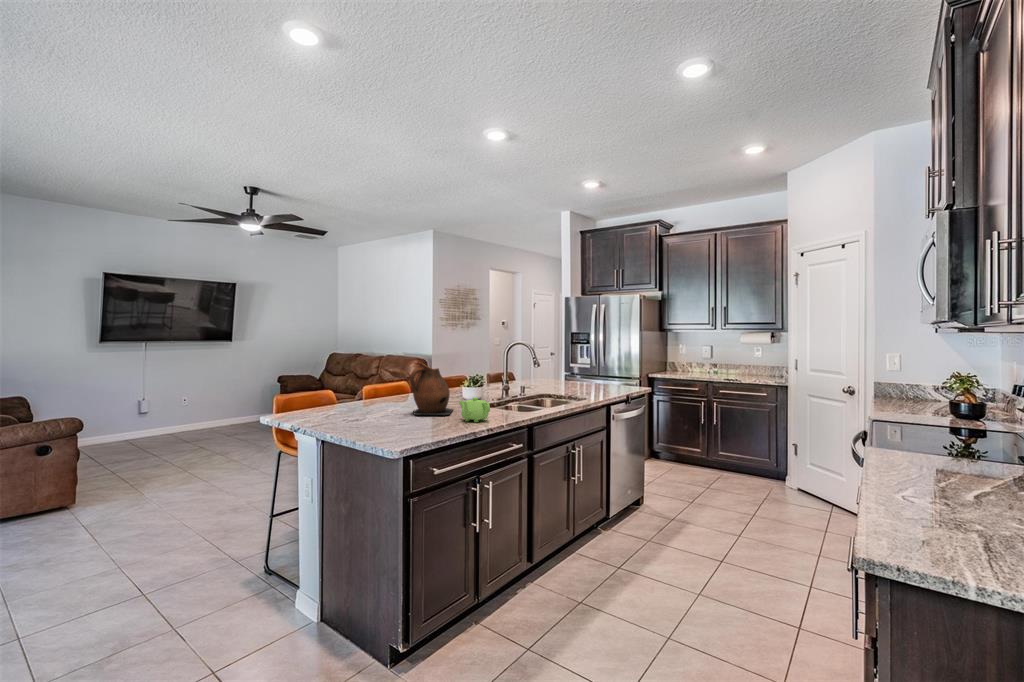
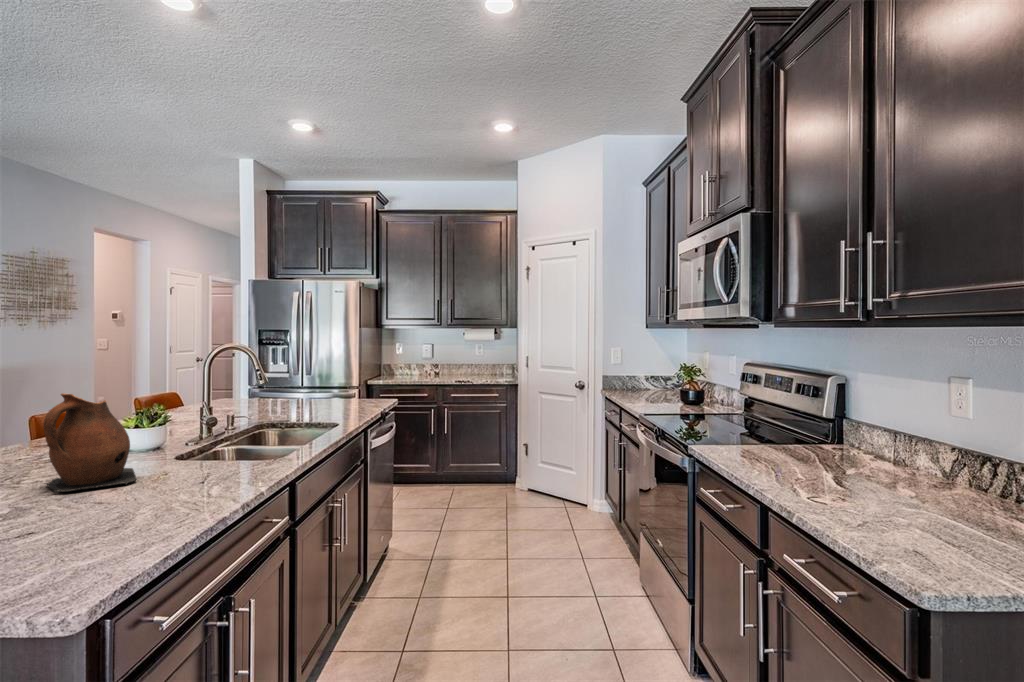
teapot: present [459,397,490,422] -> none [163,446,229,489]

